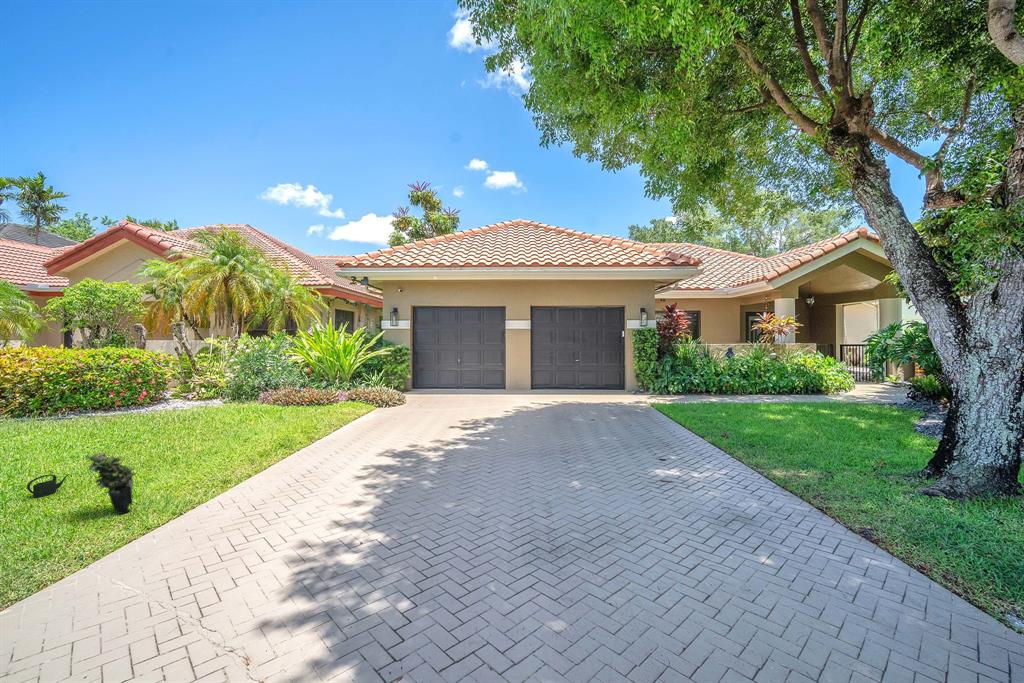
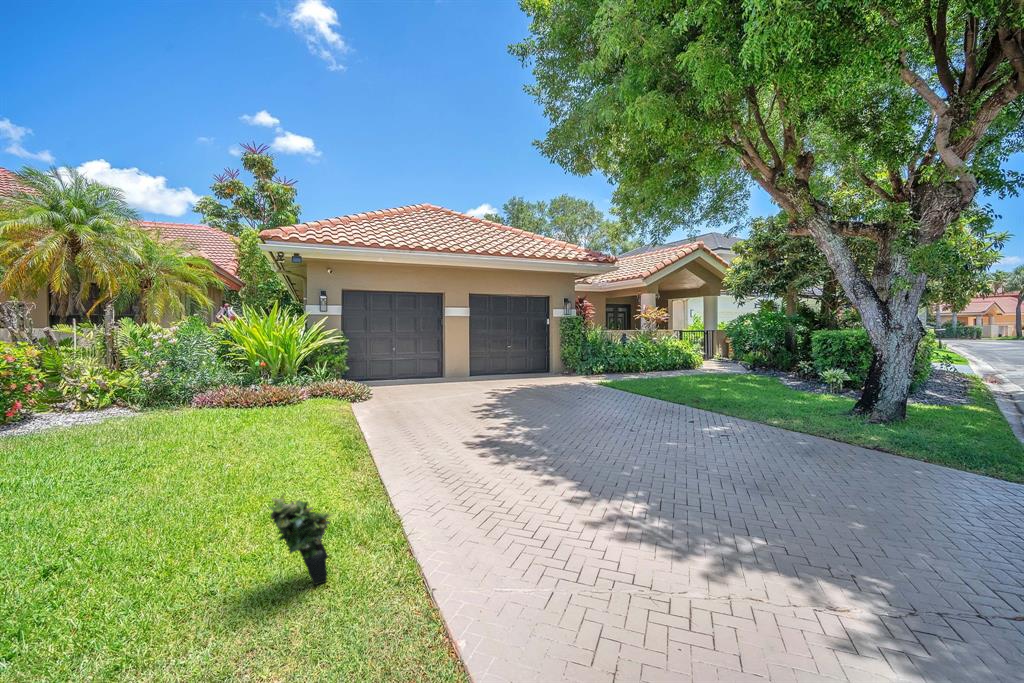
watering can: present [27,474,69,498] -> none [74,553,119,606]

